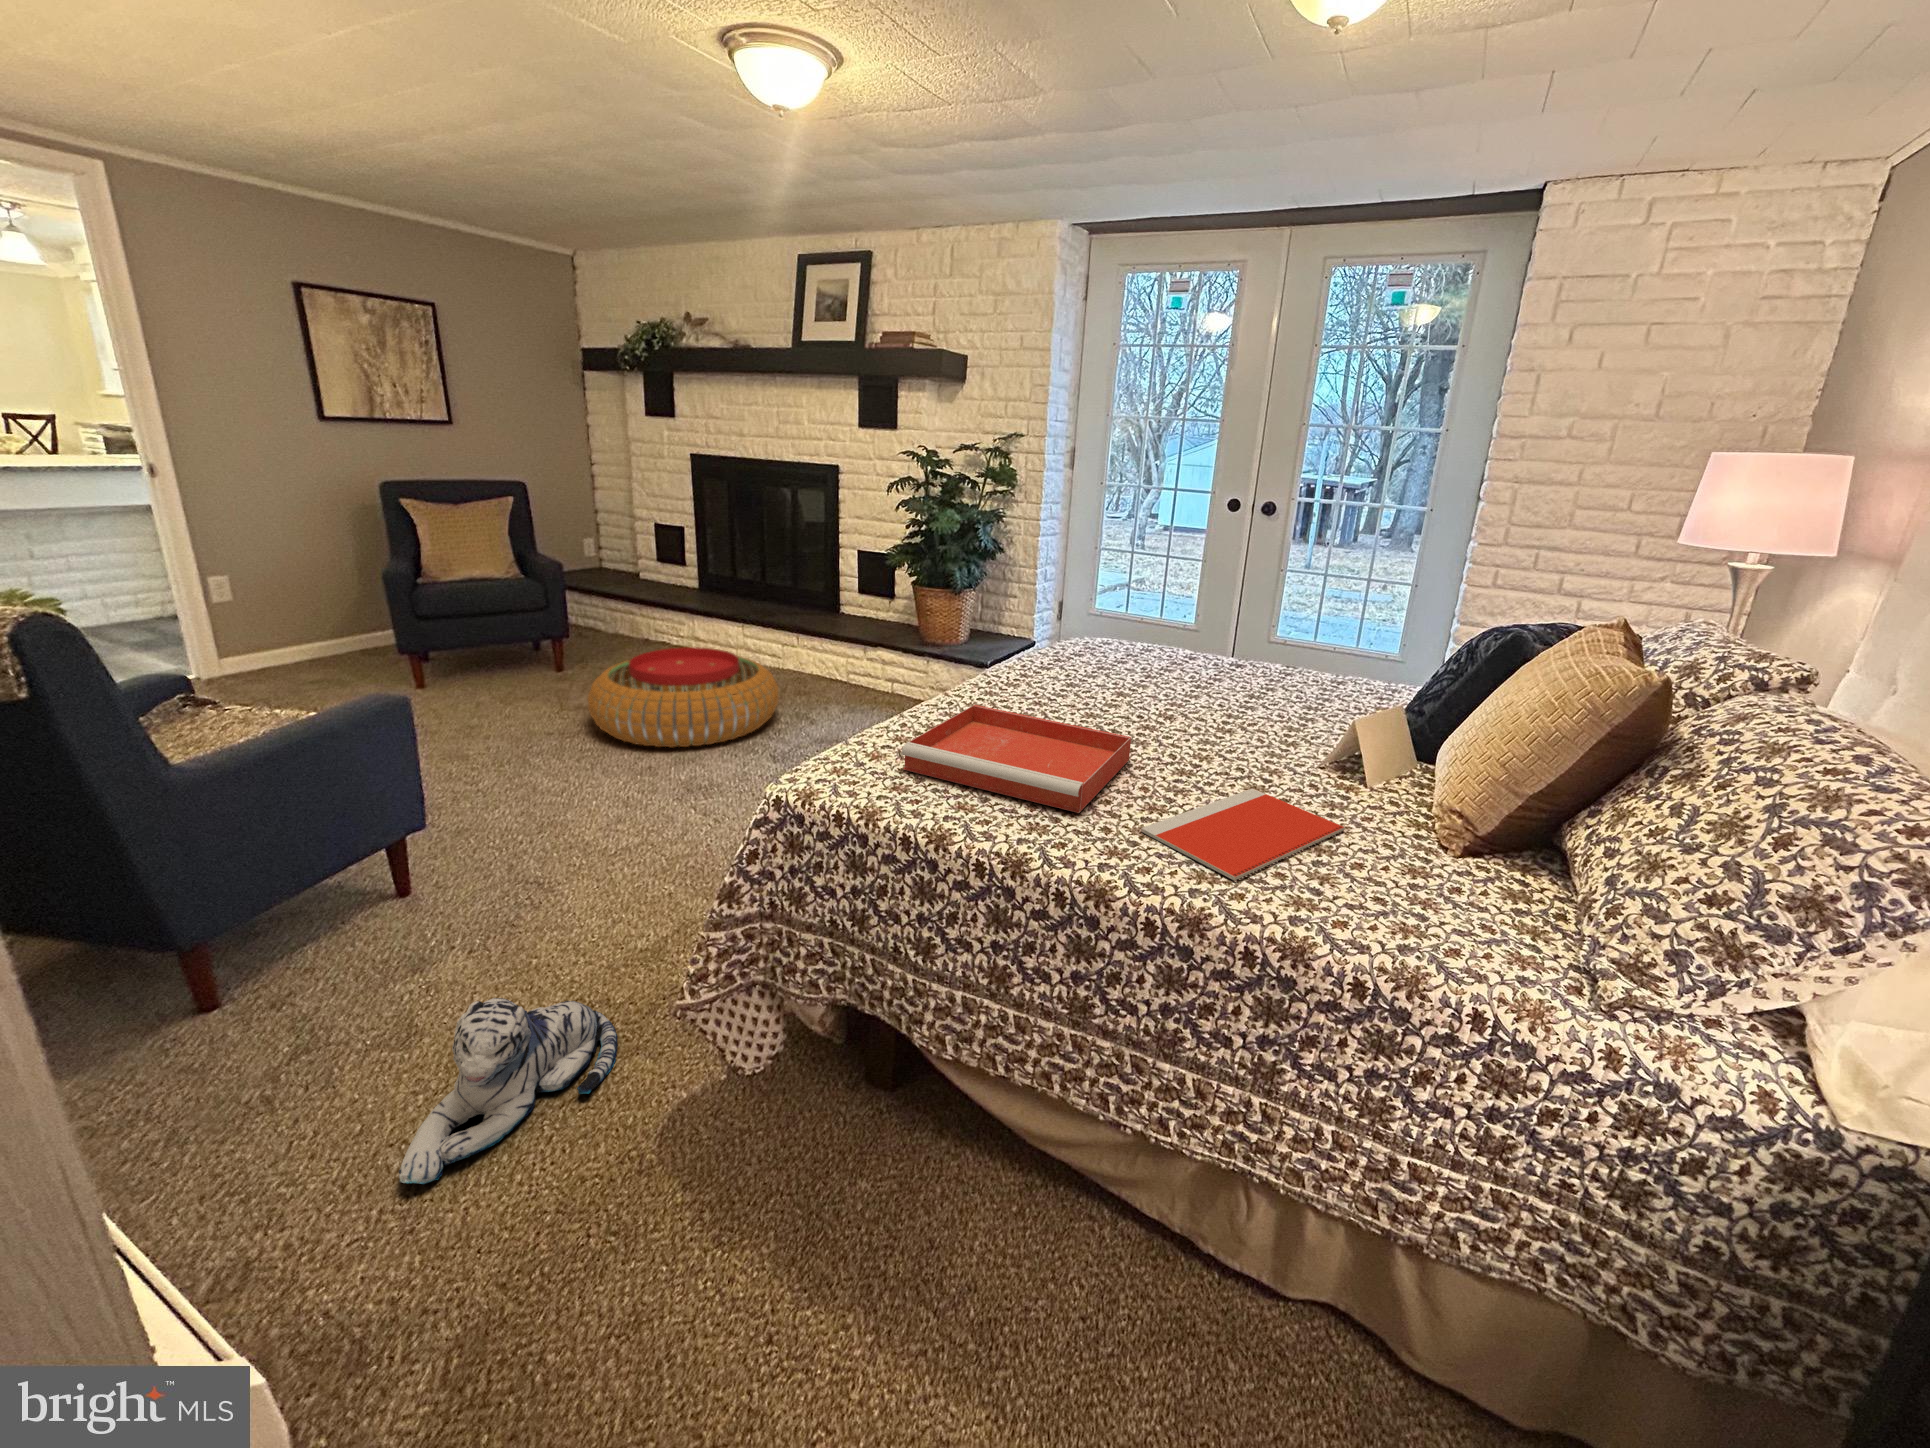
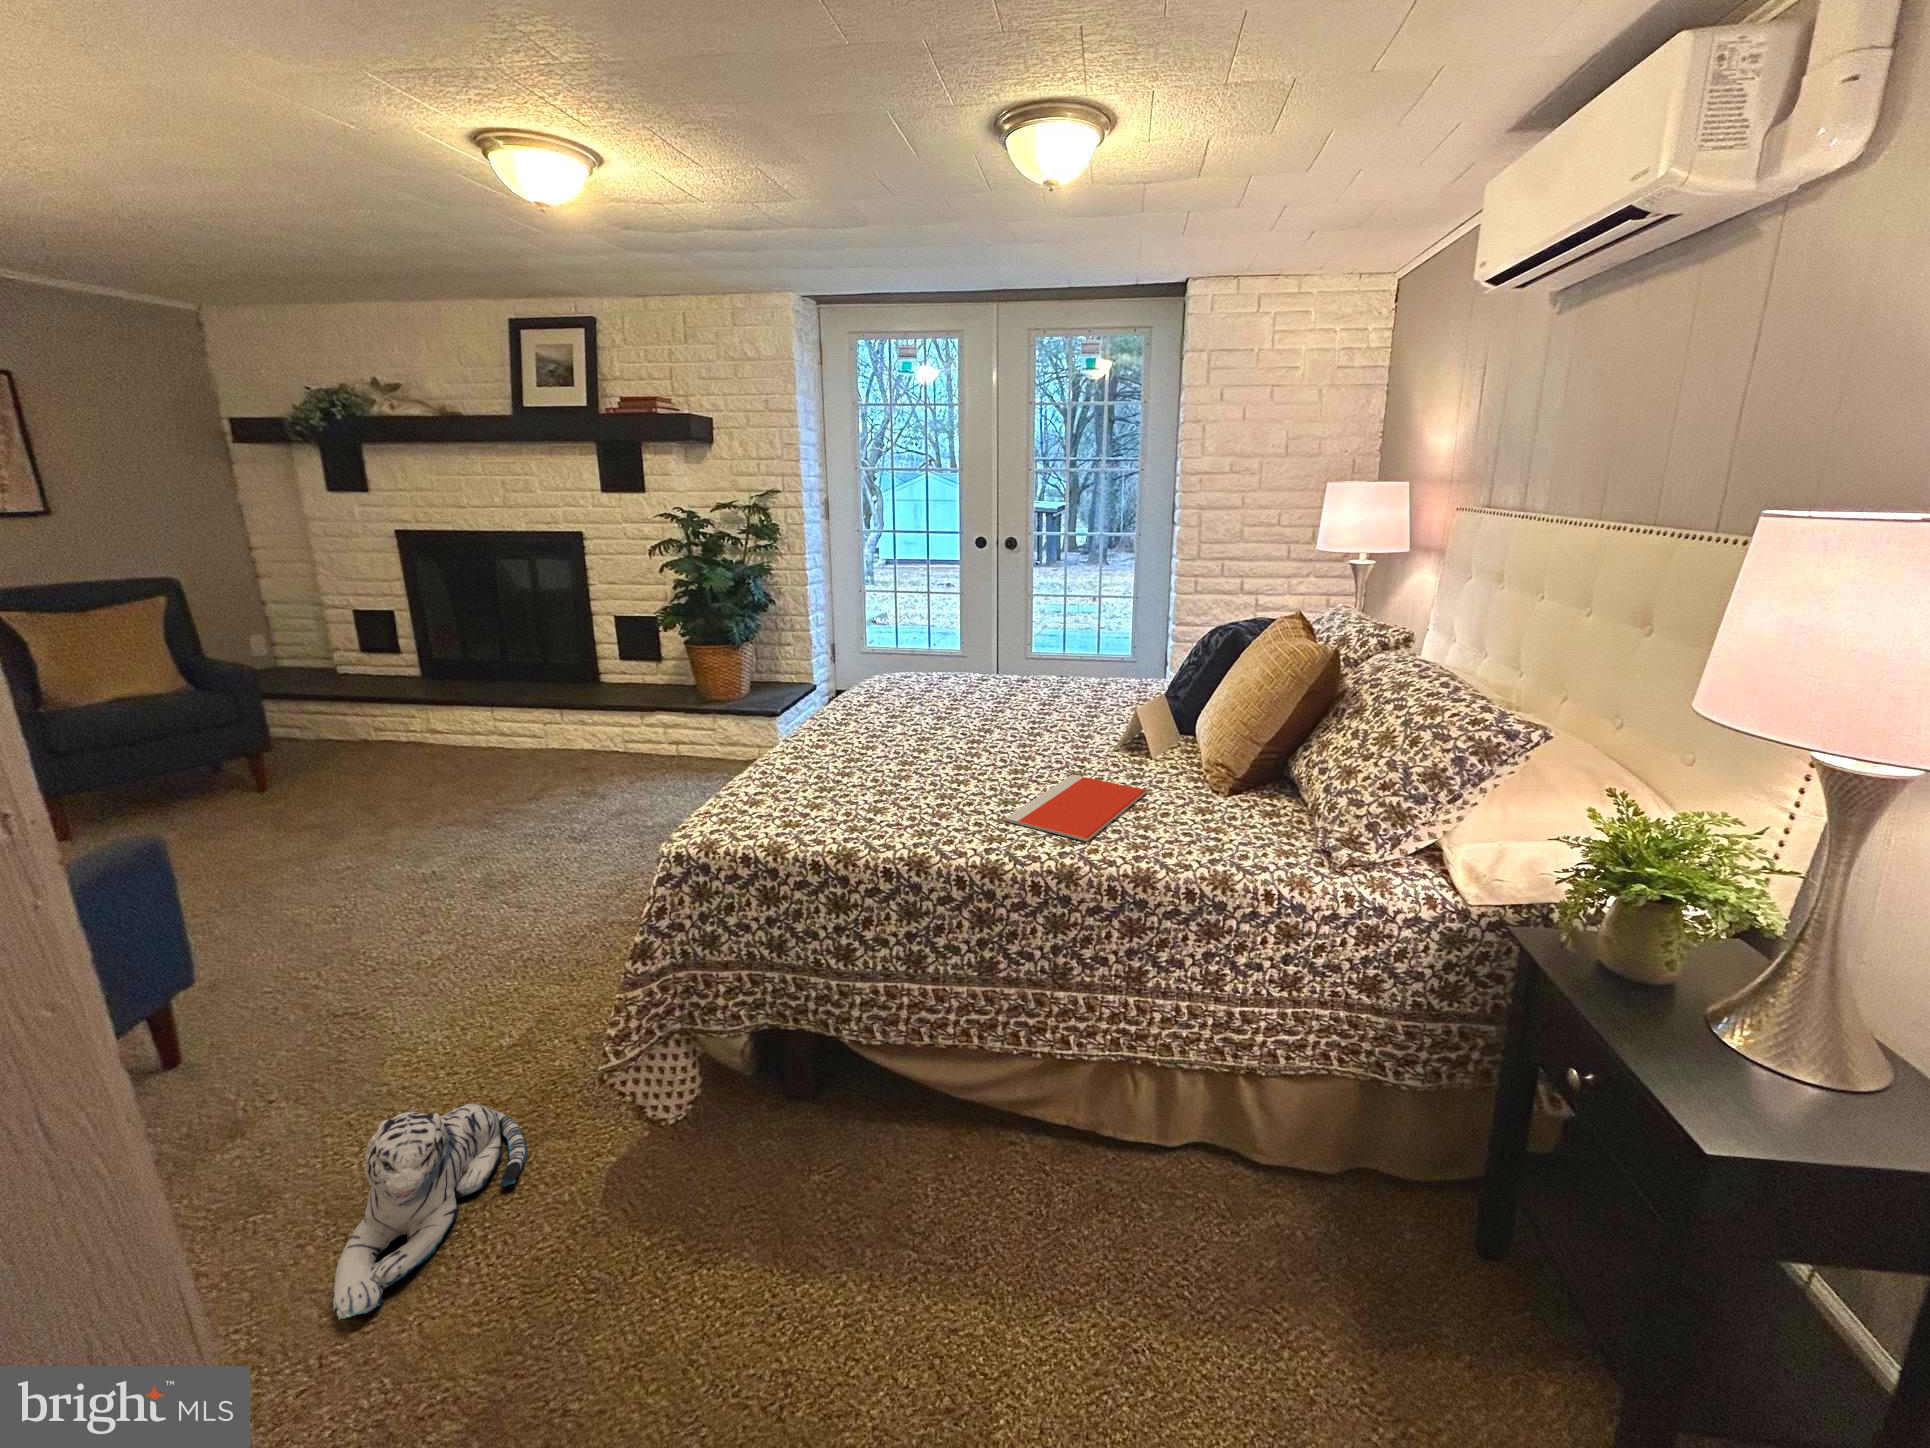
pouf: present [588,647,779,748] -> none [332,739,562,853]
tray: present [902,705,1131,813] -> none [786,746,971,816]

